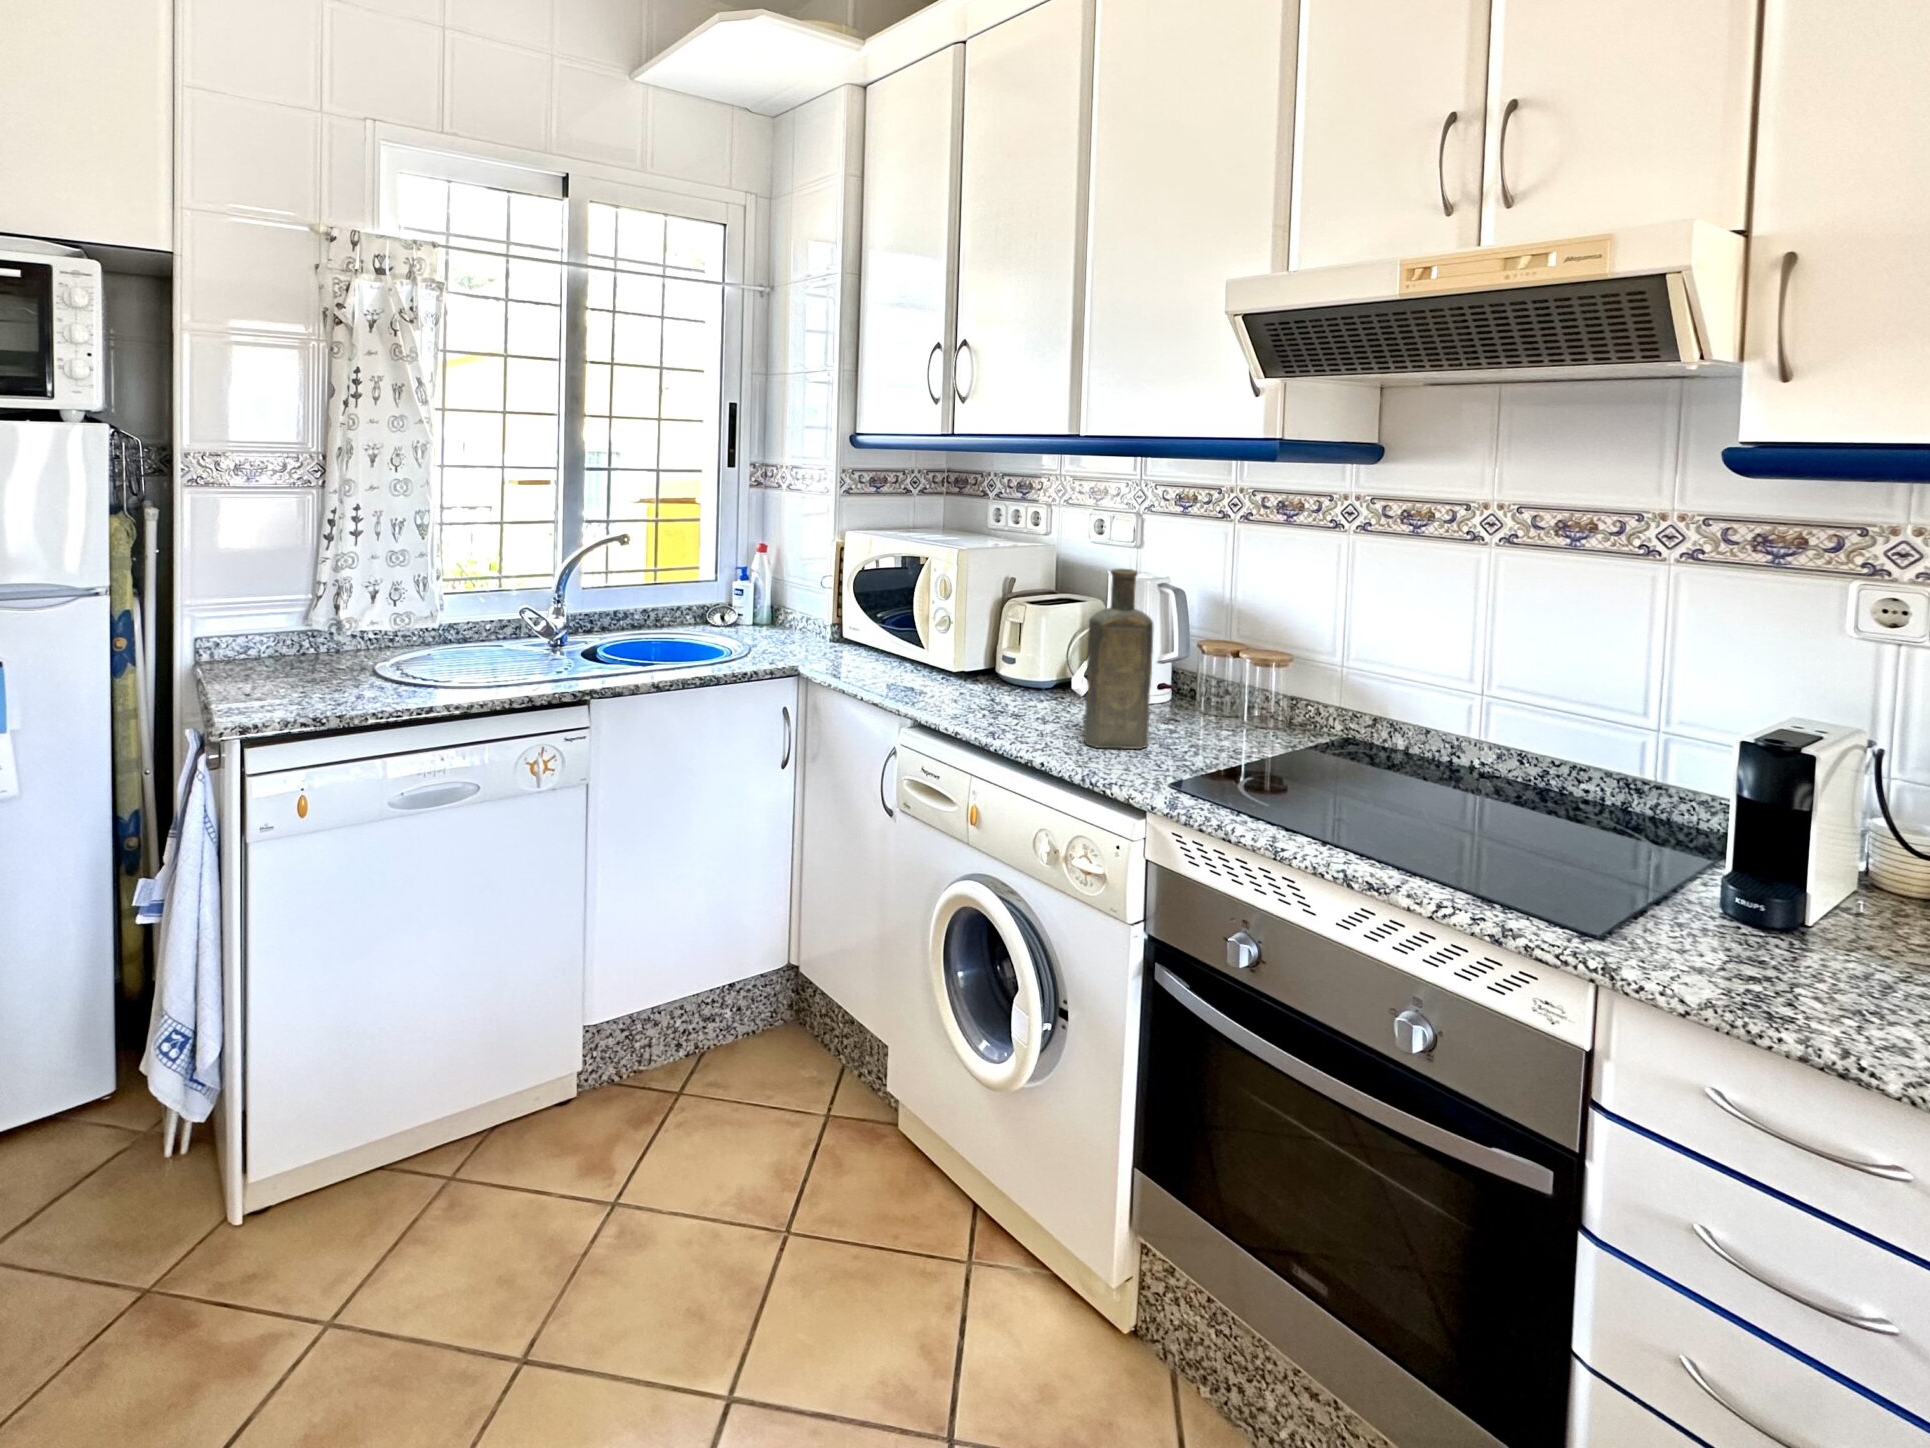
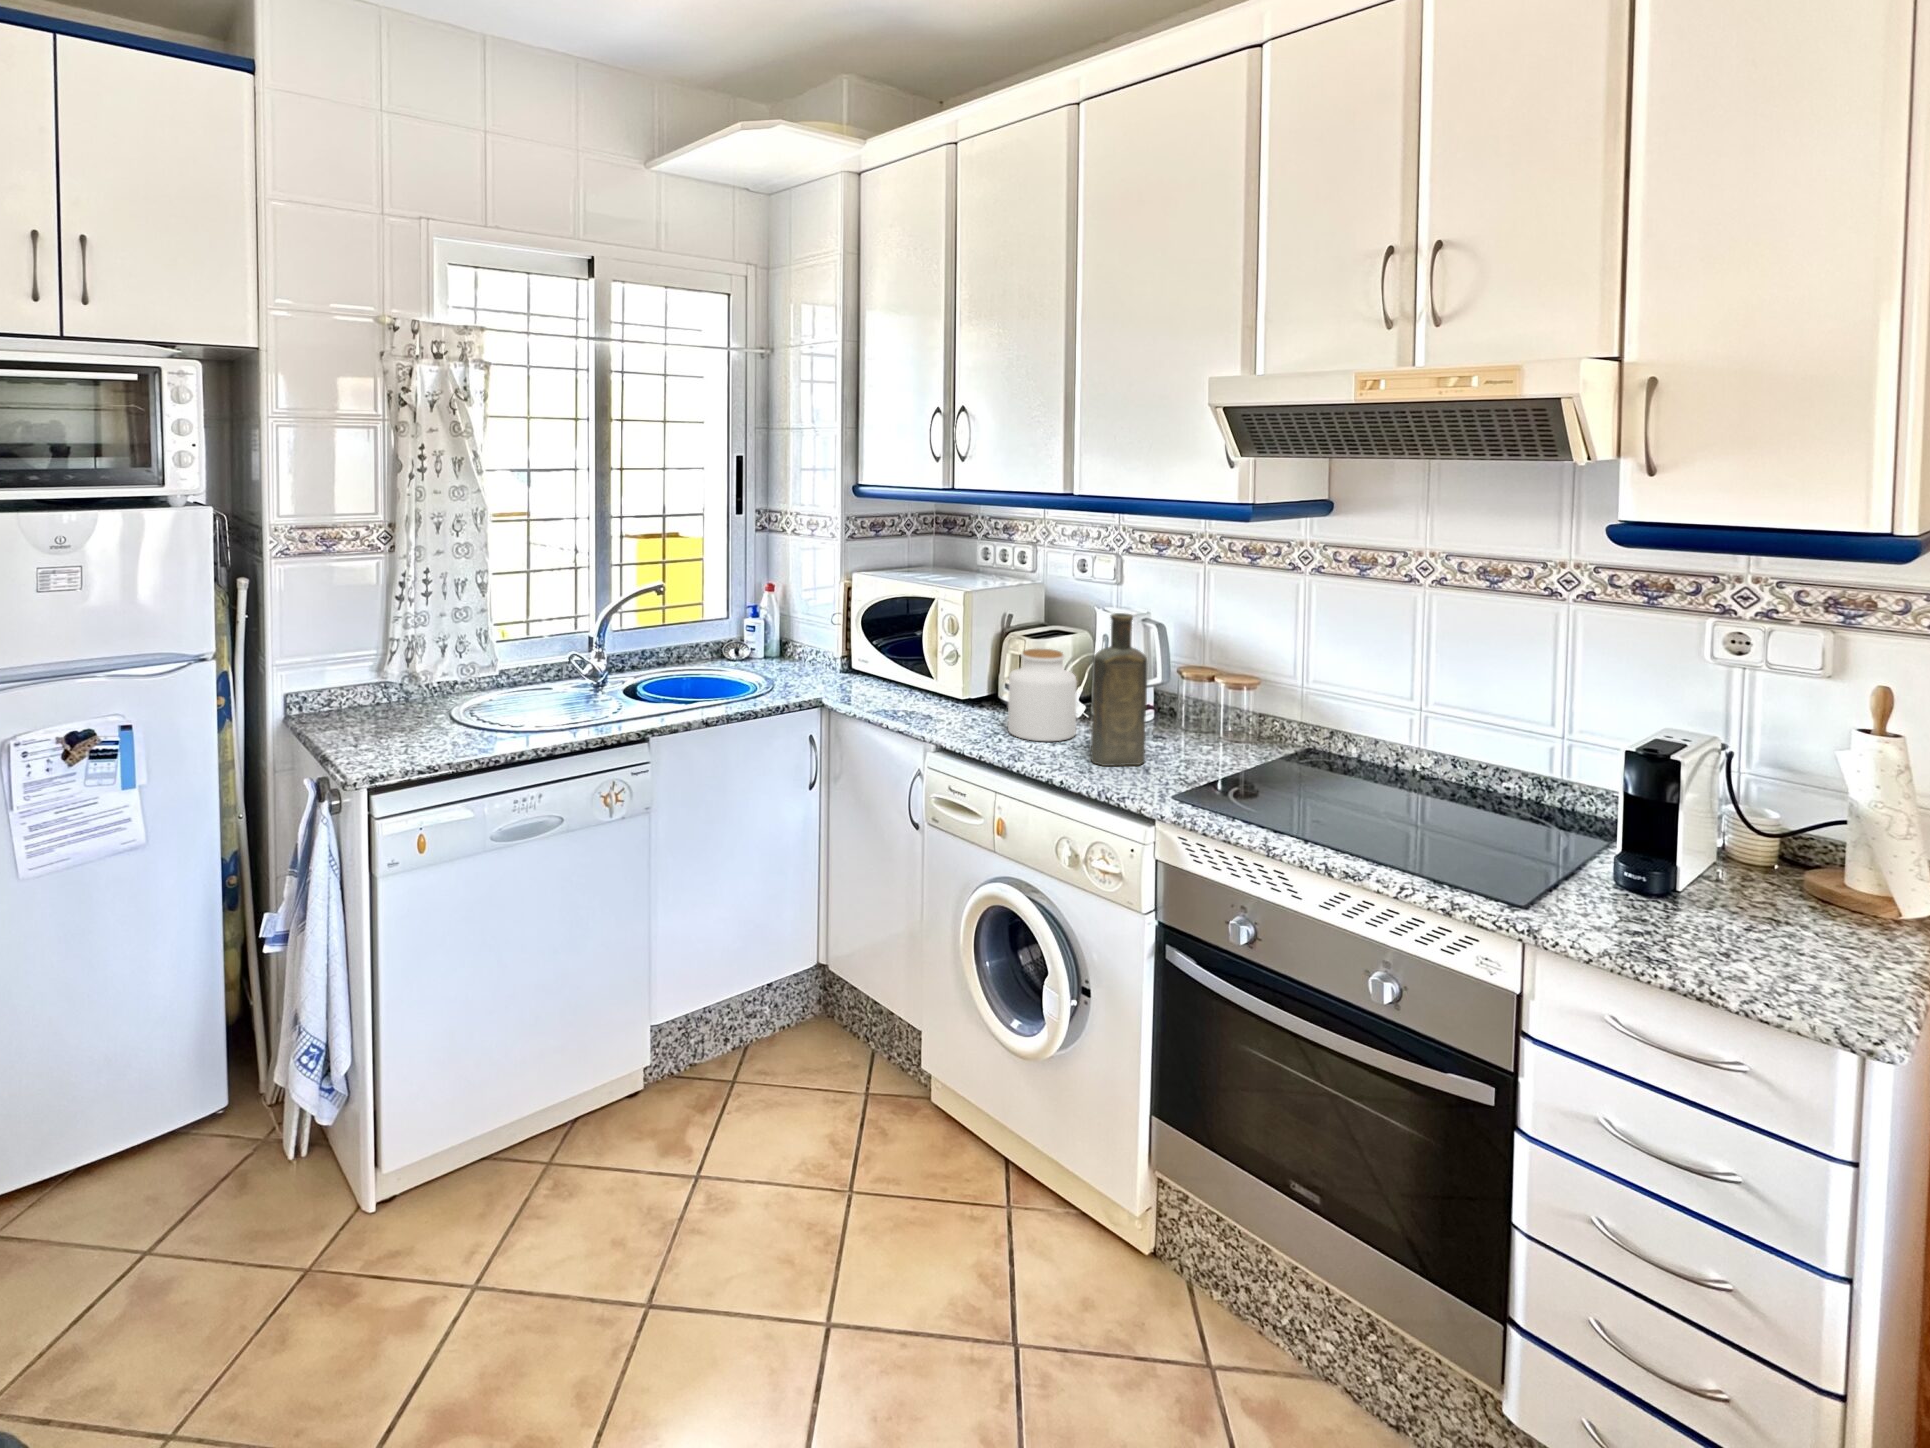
jar: none [997,613,1078,720] -> present [1008,649,1077,741]

